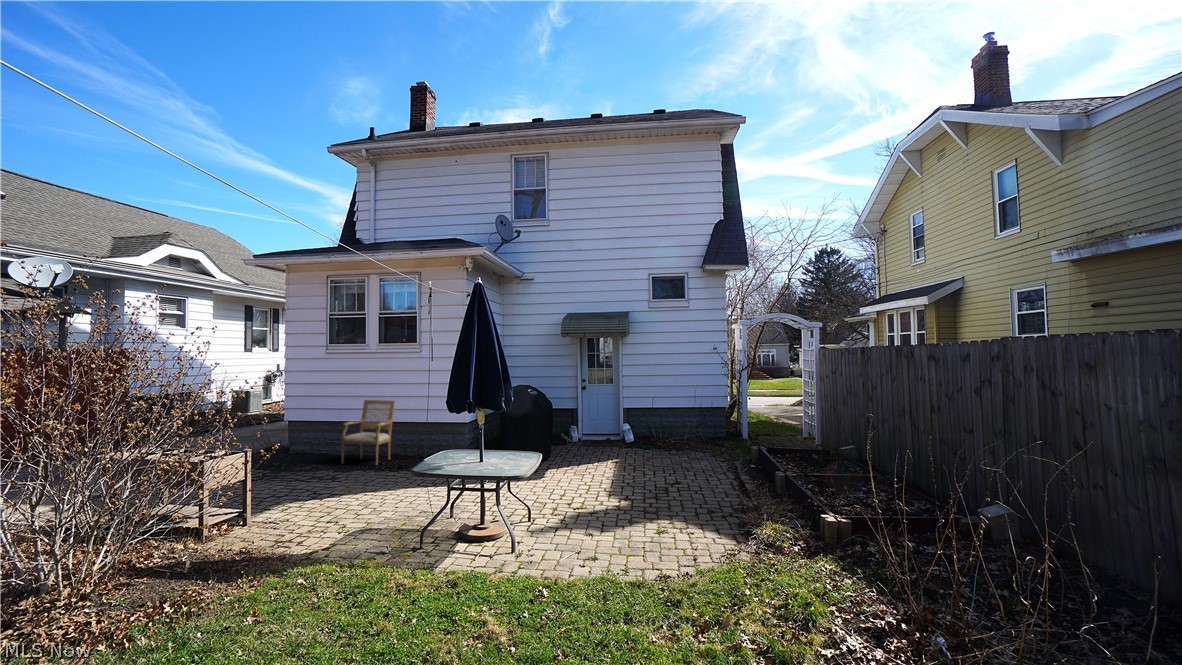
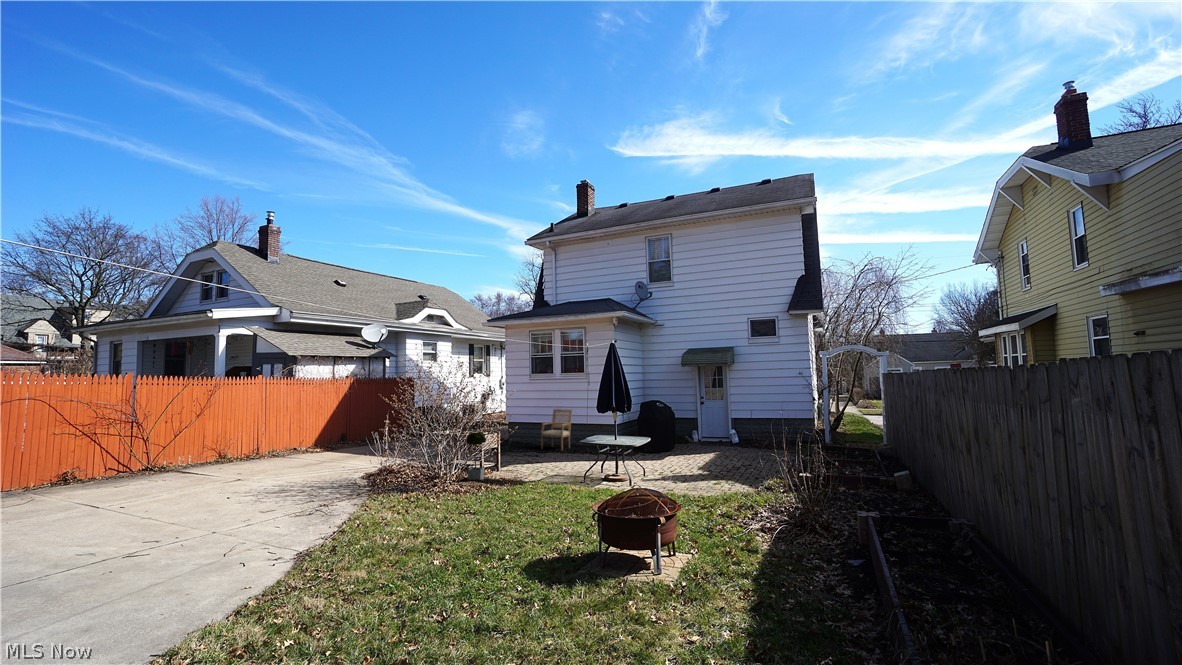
potted tree: none [160,452,210,552] -> present [466,432,486,480]

